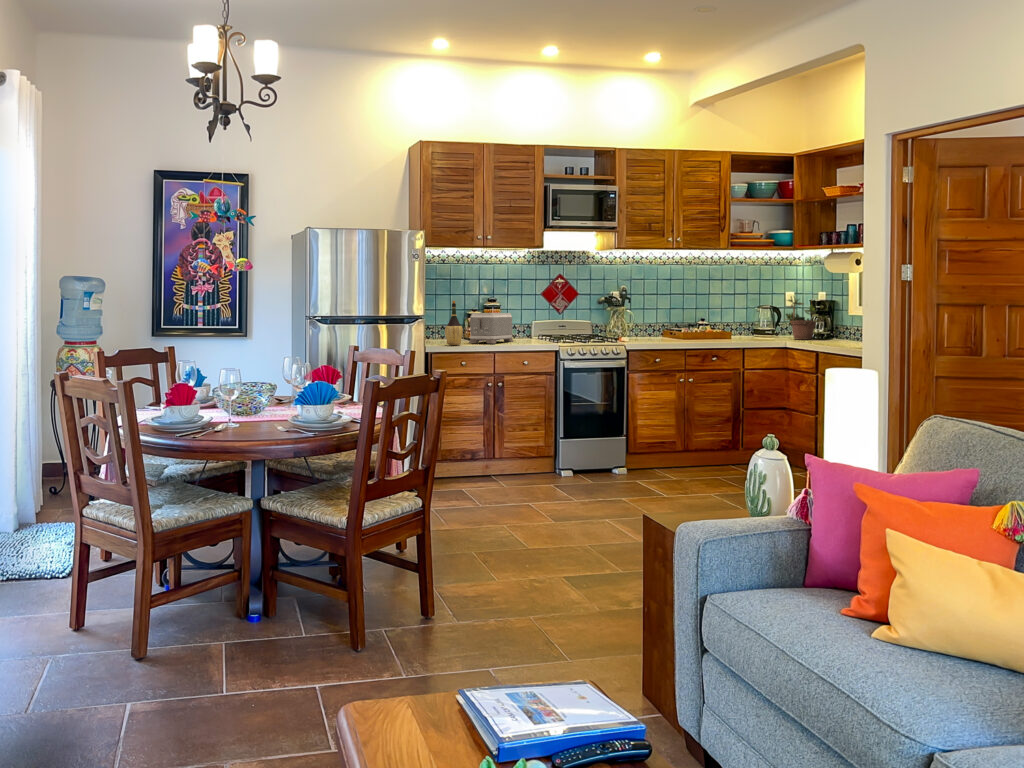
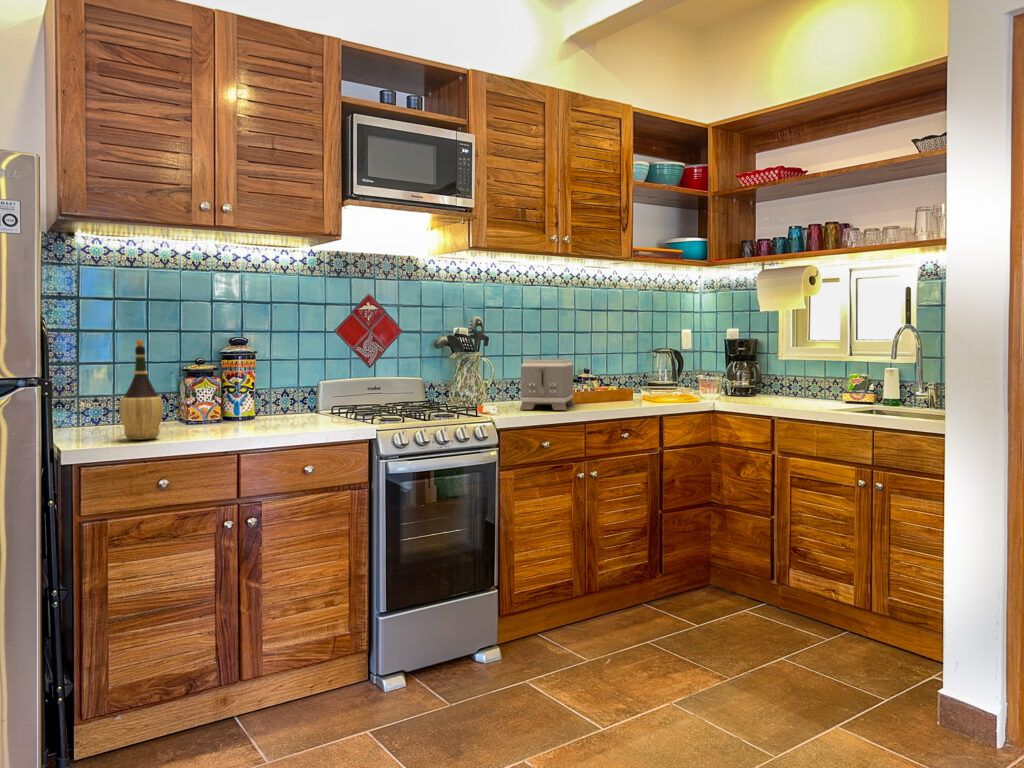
potted plant: present [784,297,818,340] -> none [726,328,784,403]
toaster: present [469,313,513,343] -> present [520,359,574,410]

